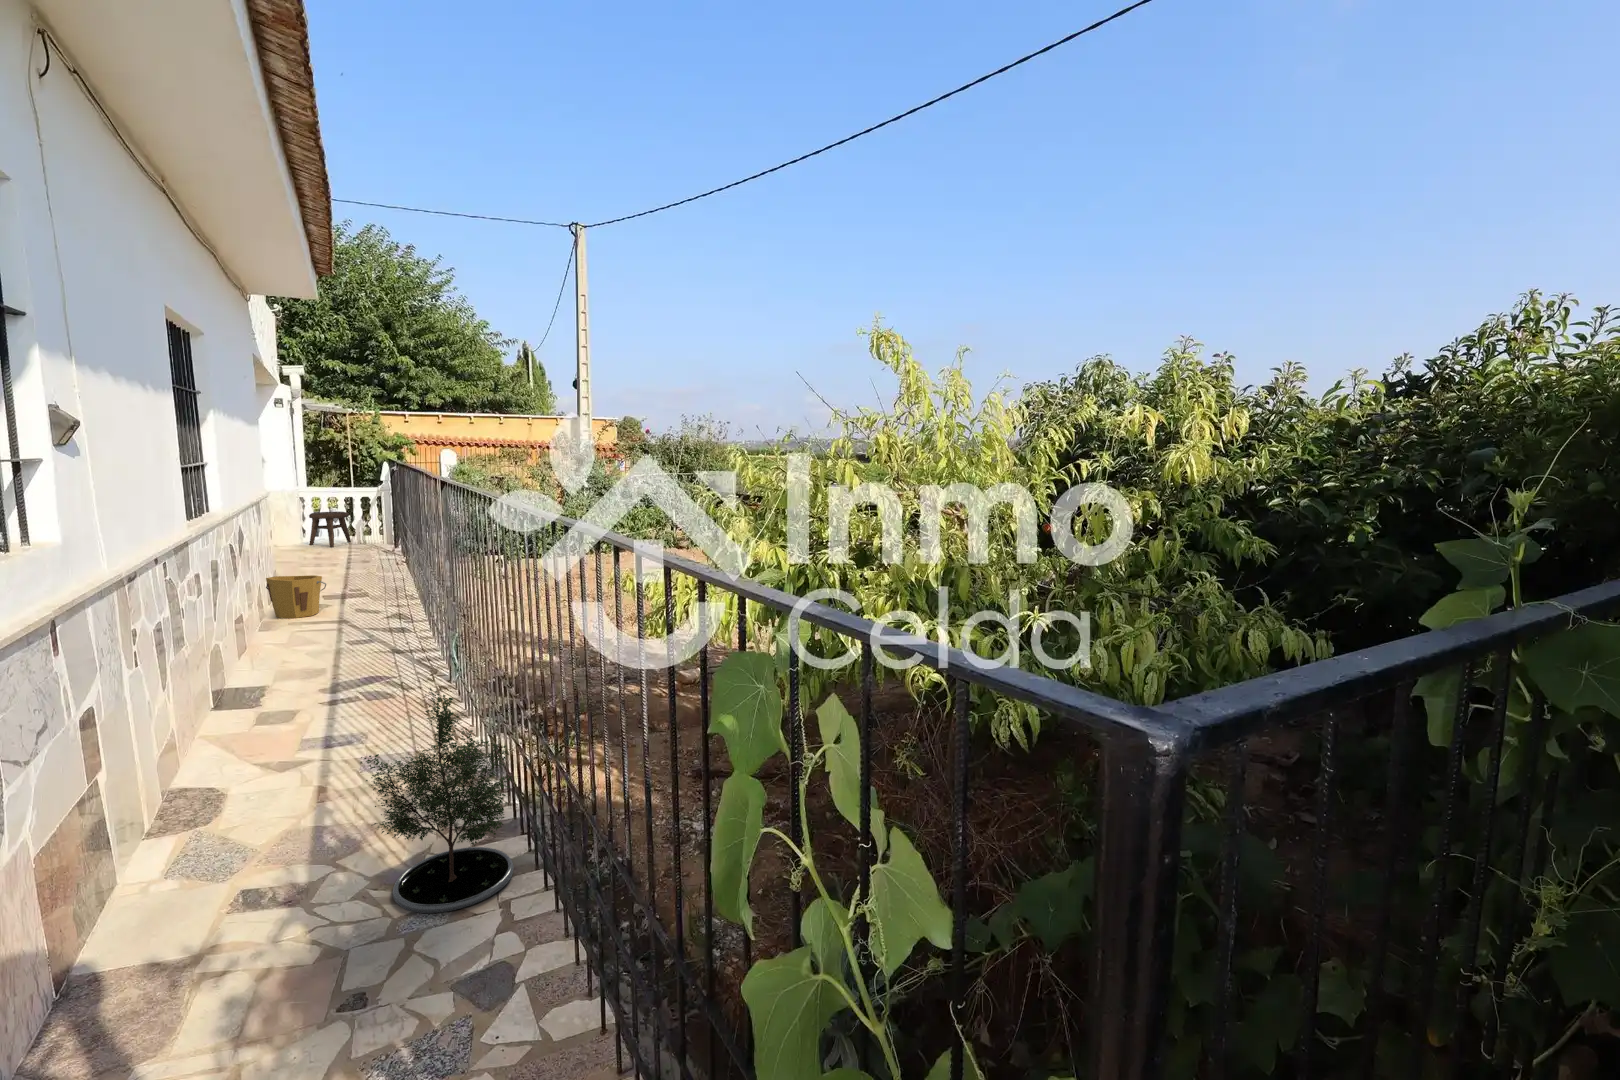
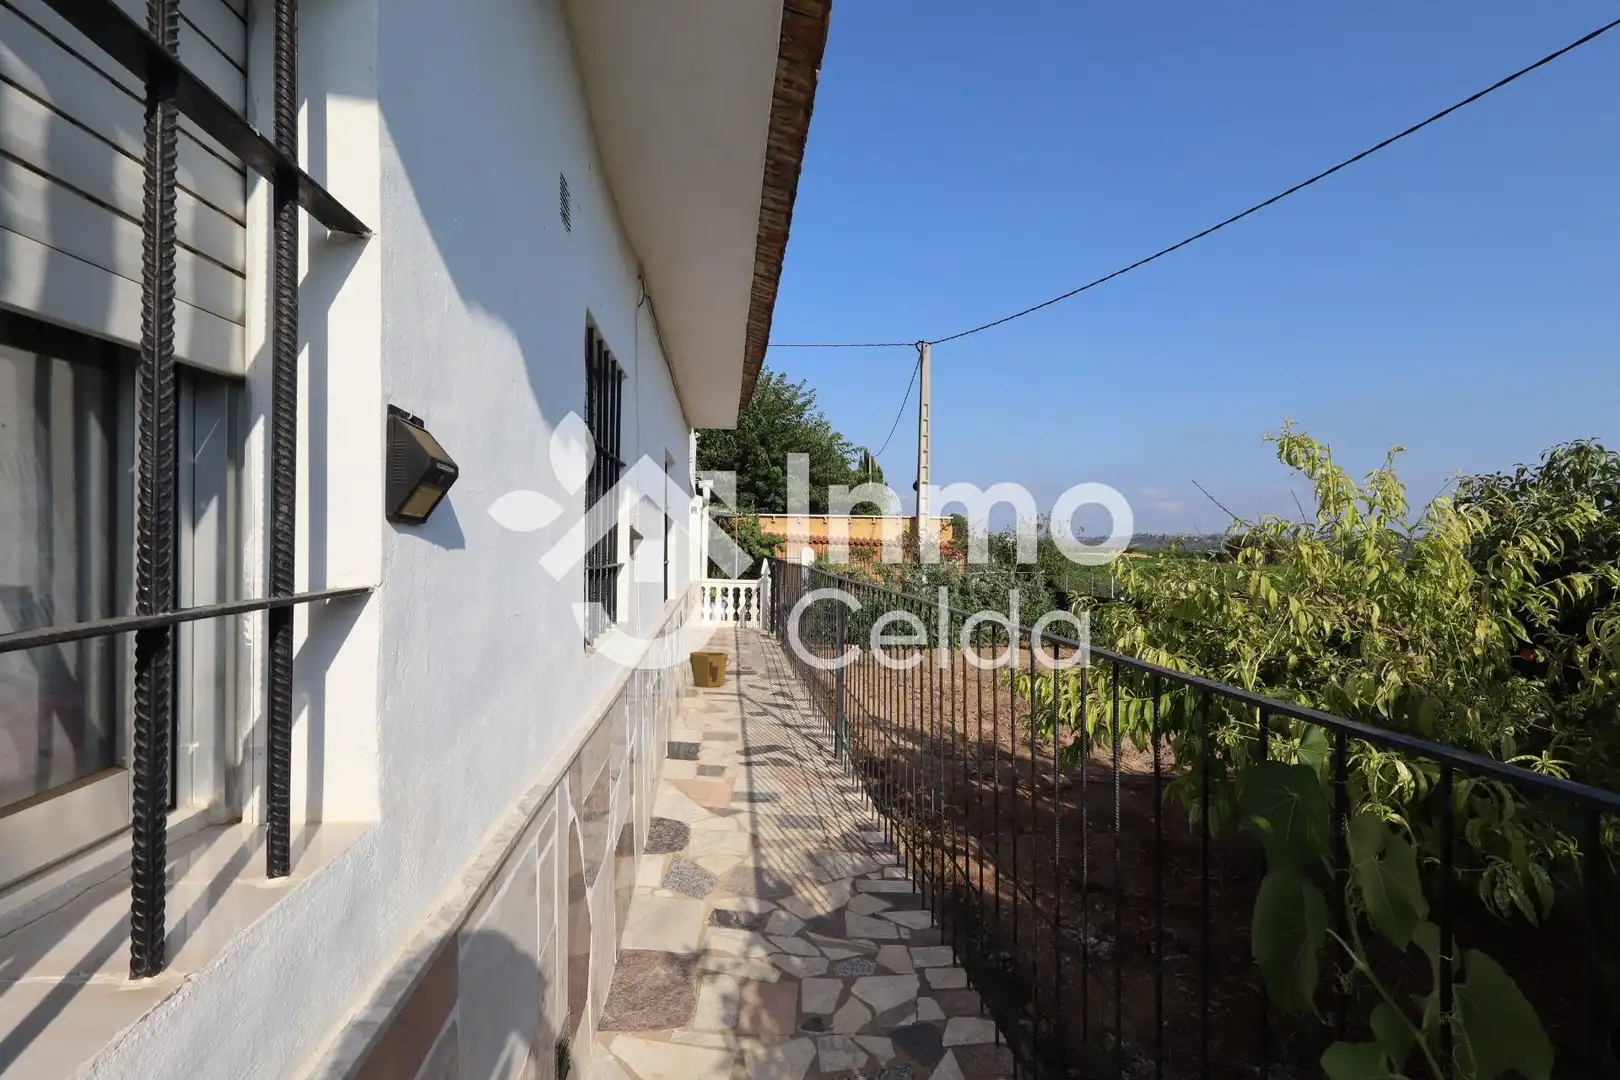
stool: present [309,512,351,547] -> none [707,599,737,628]
potted tree: present [360,688,514,913] -> none [804,761,925,970]

